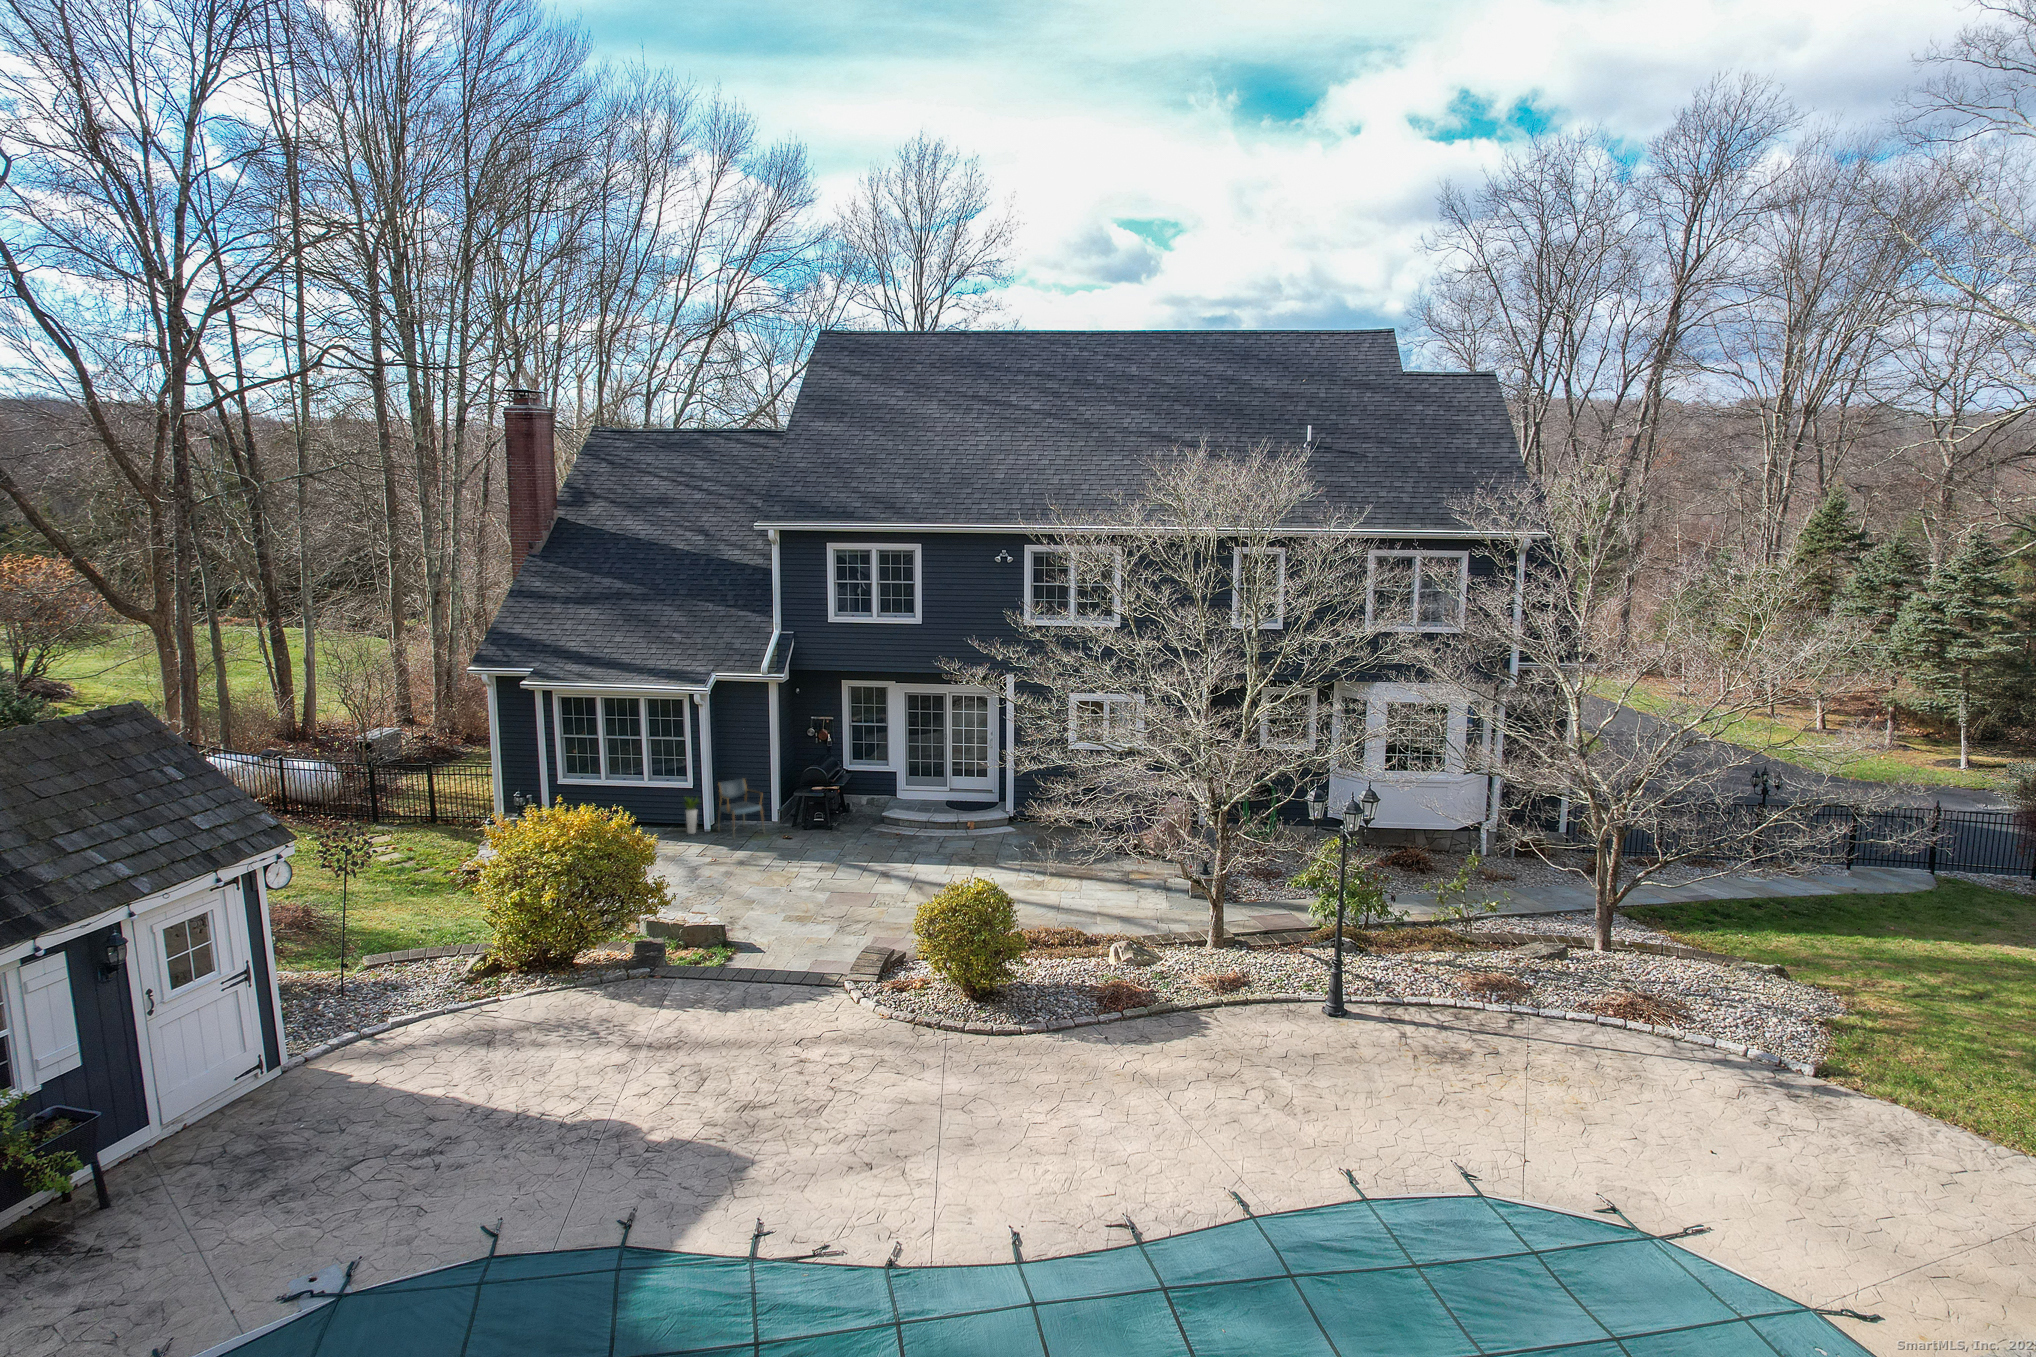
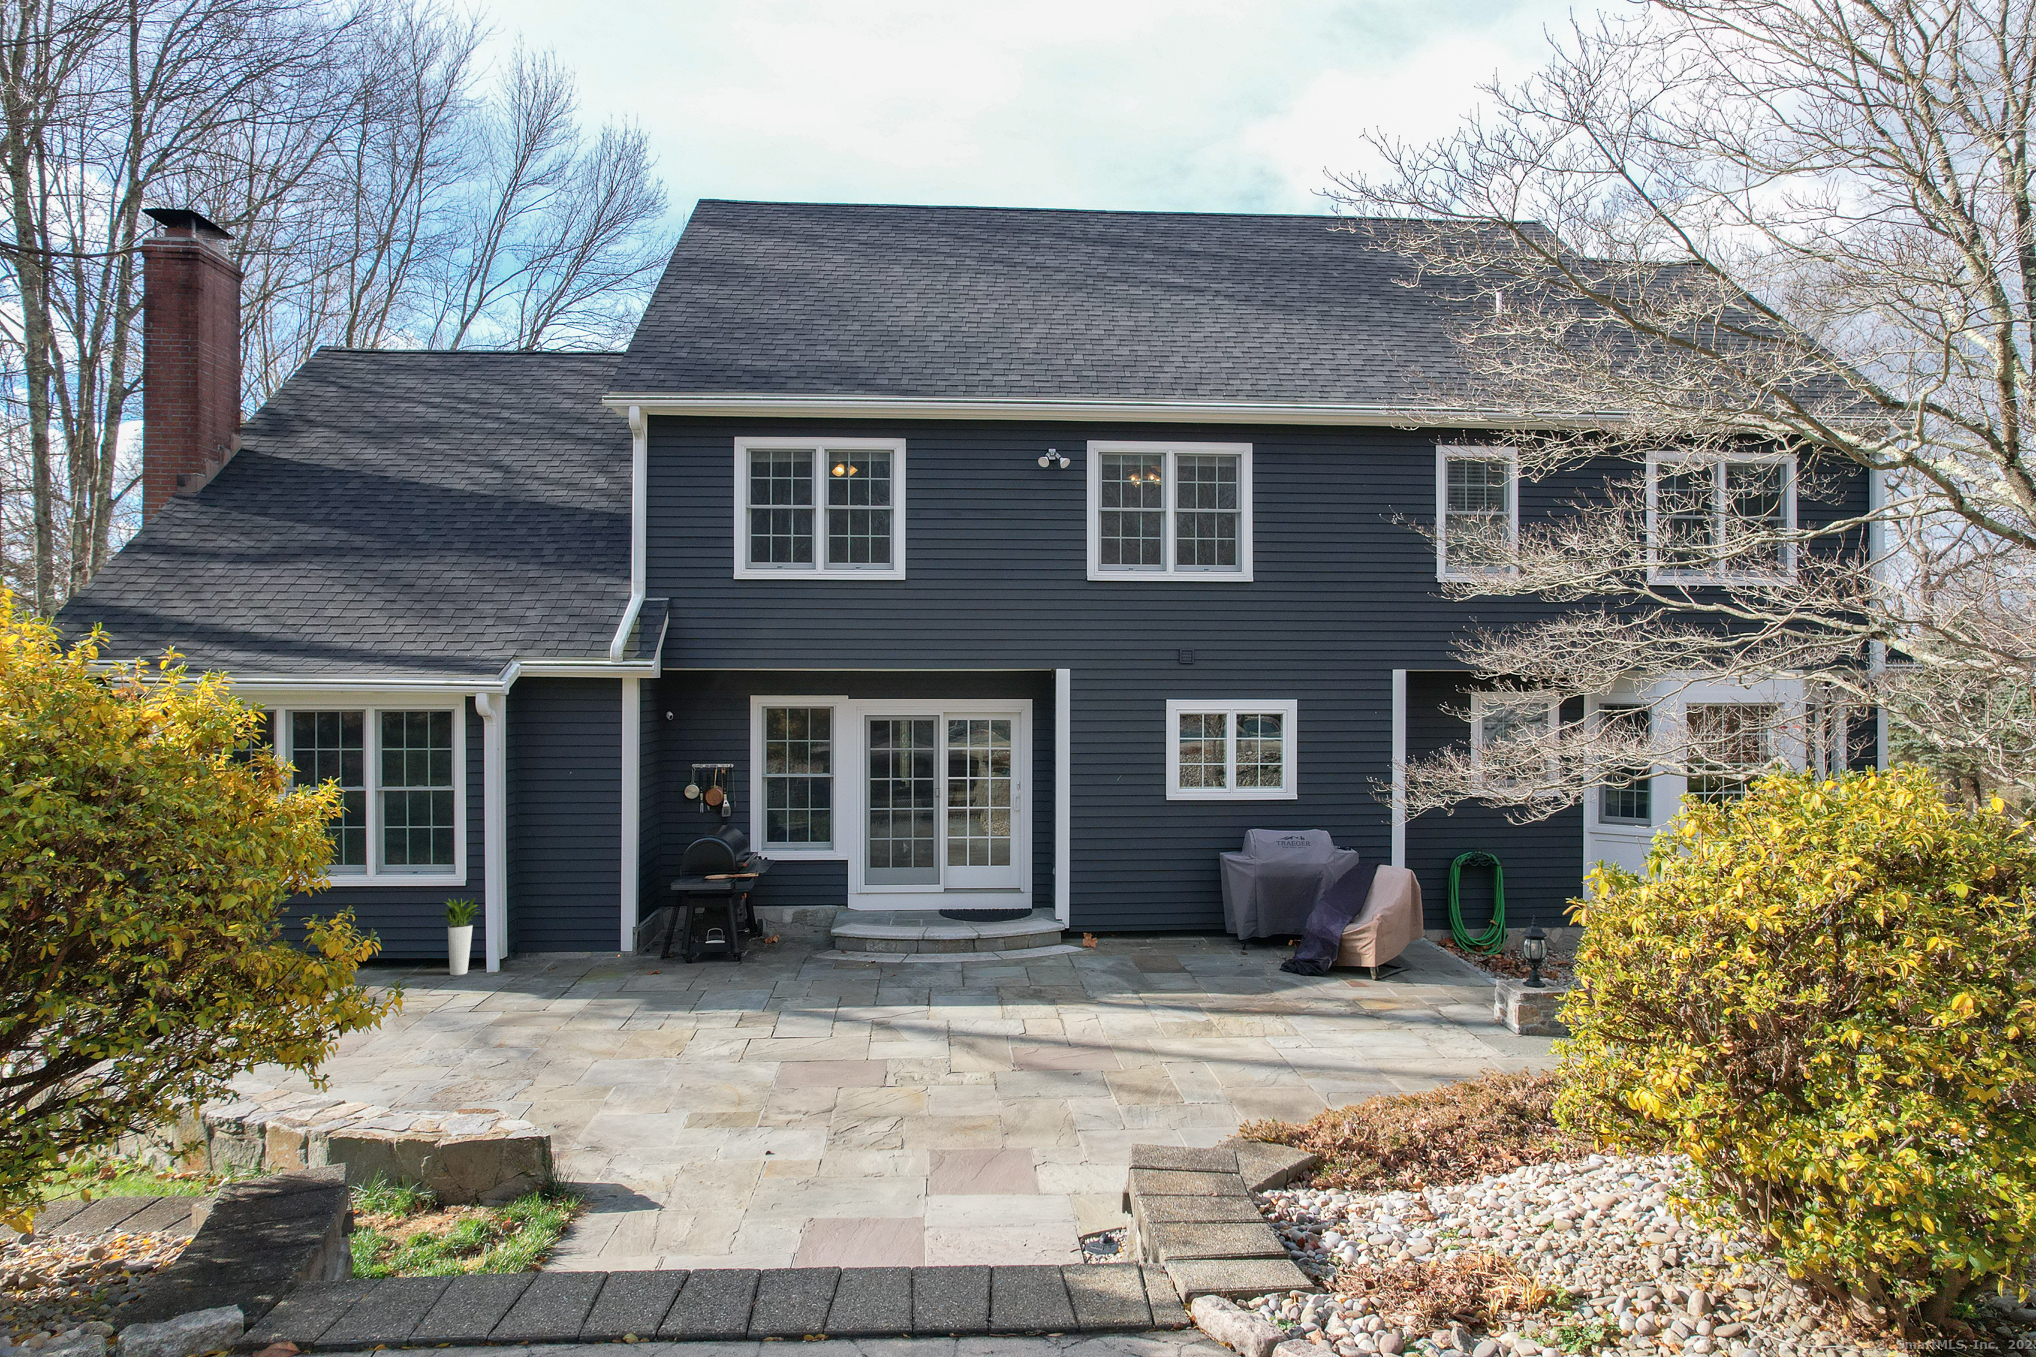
armchair: present [718,778,764,837] -> none [513,865,608,980]

